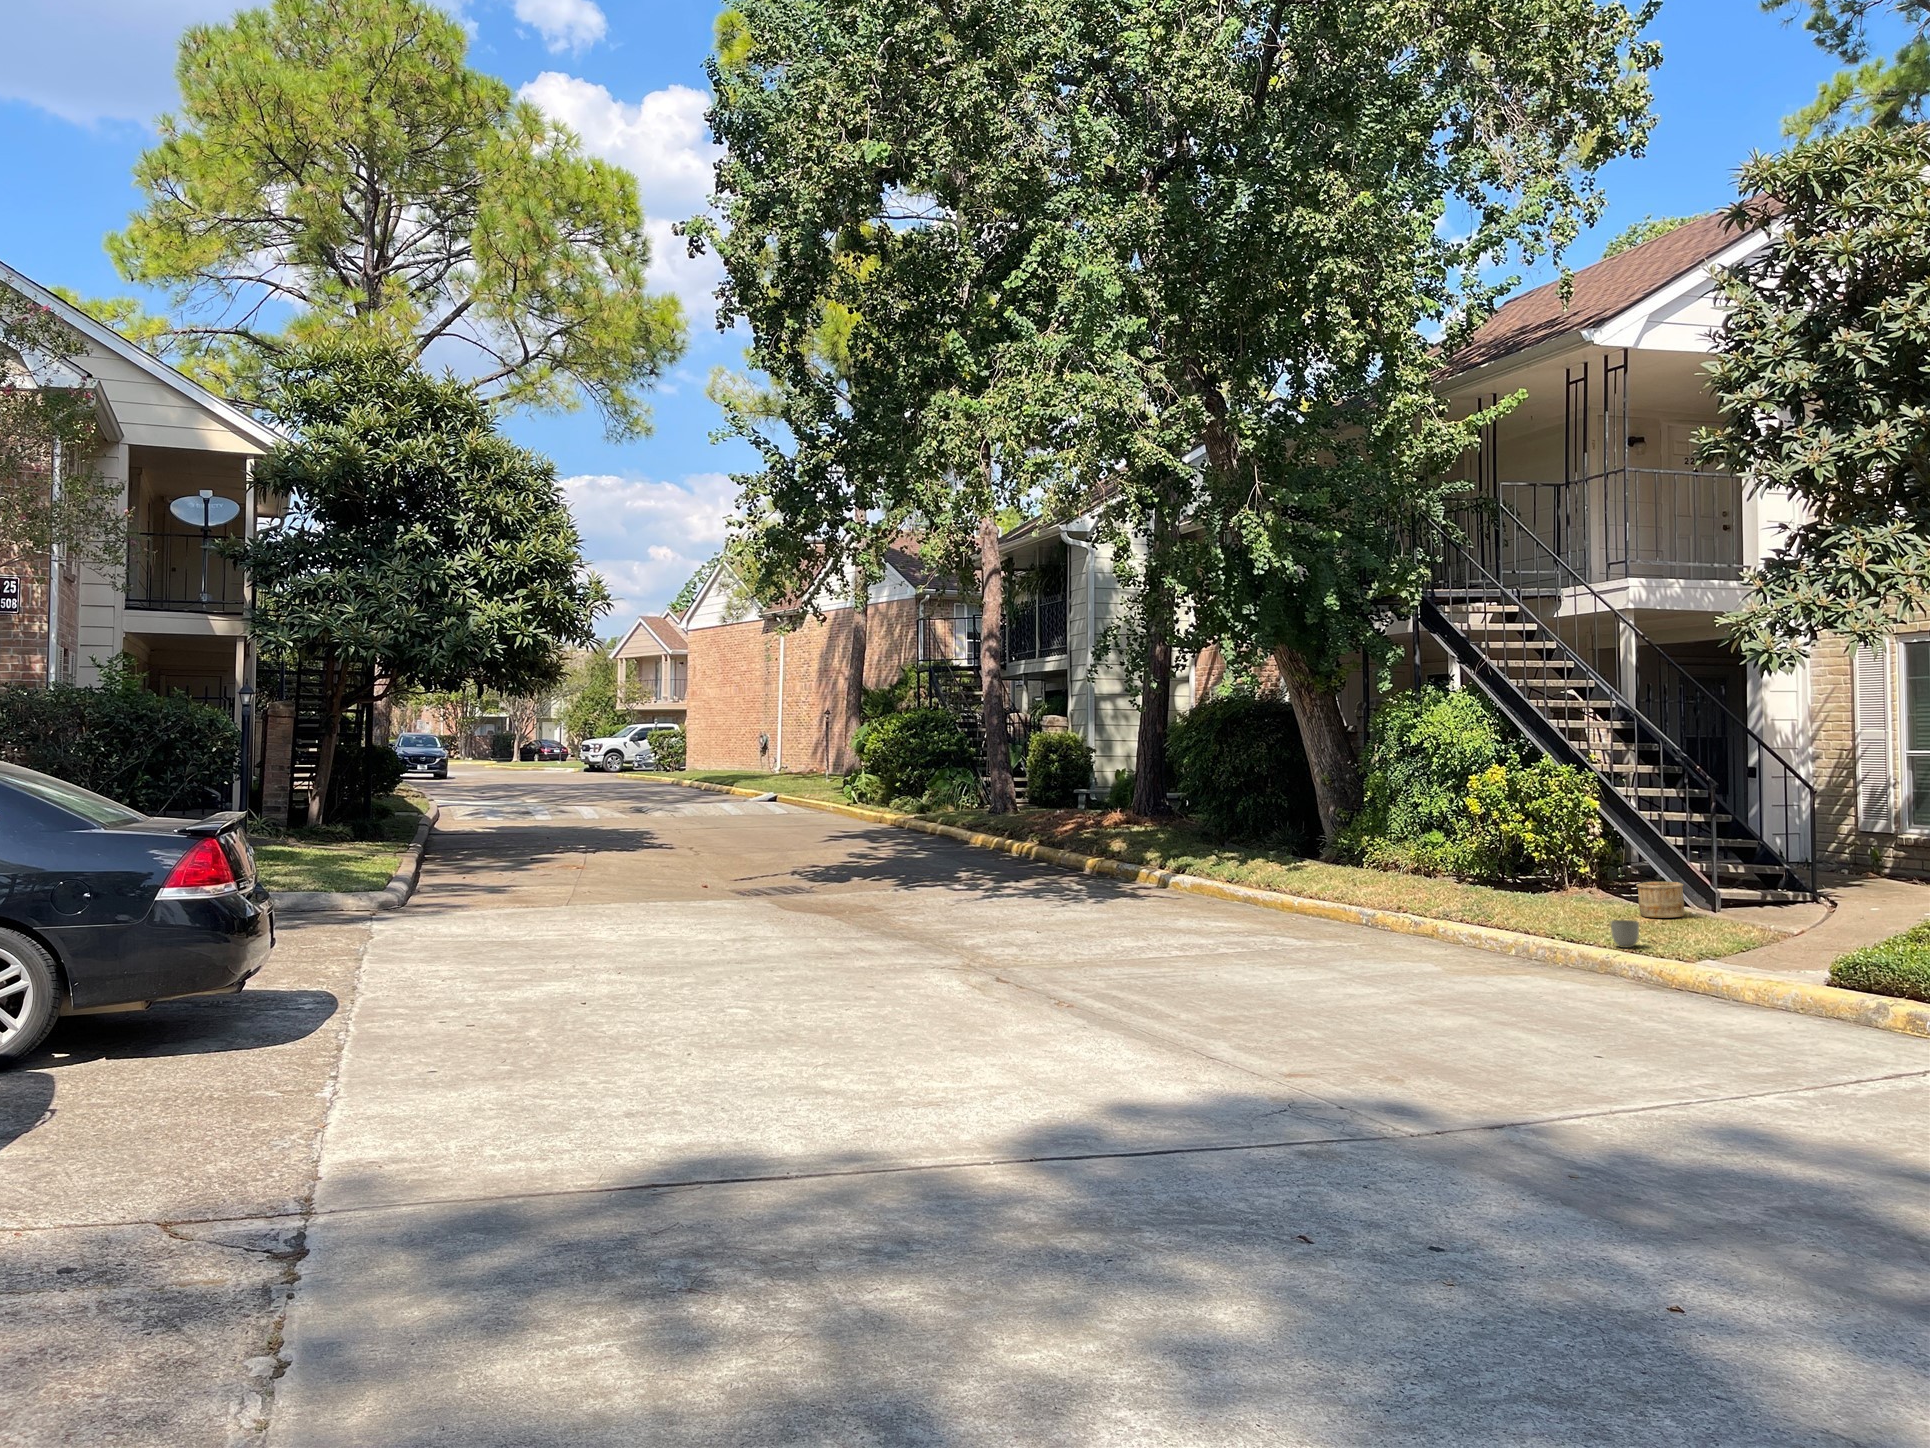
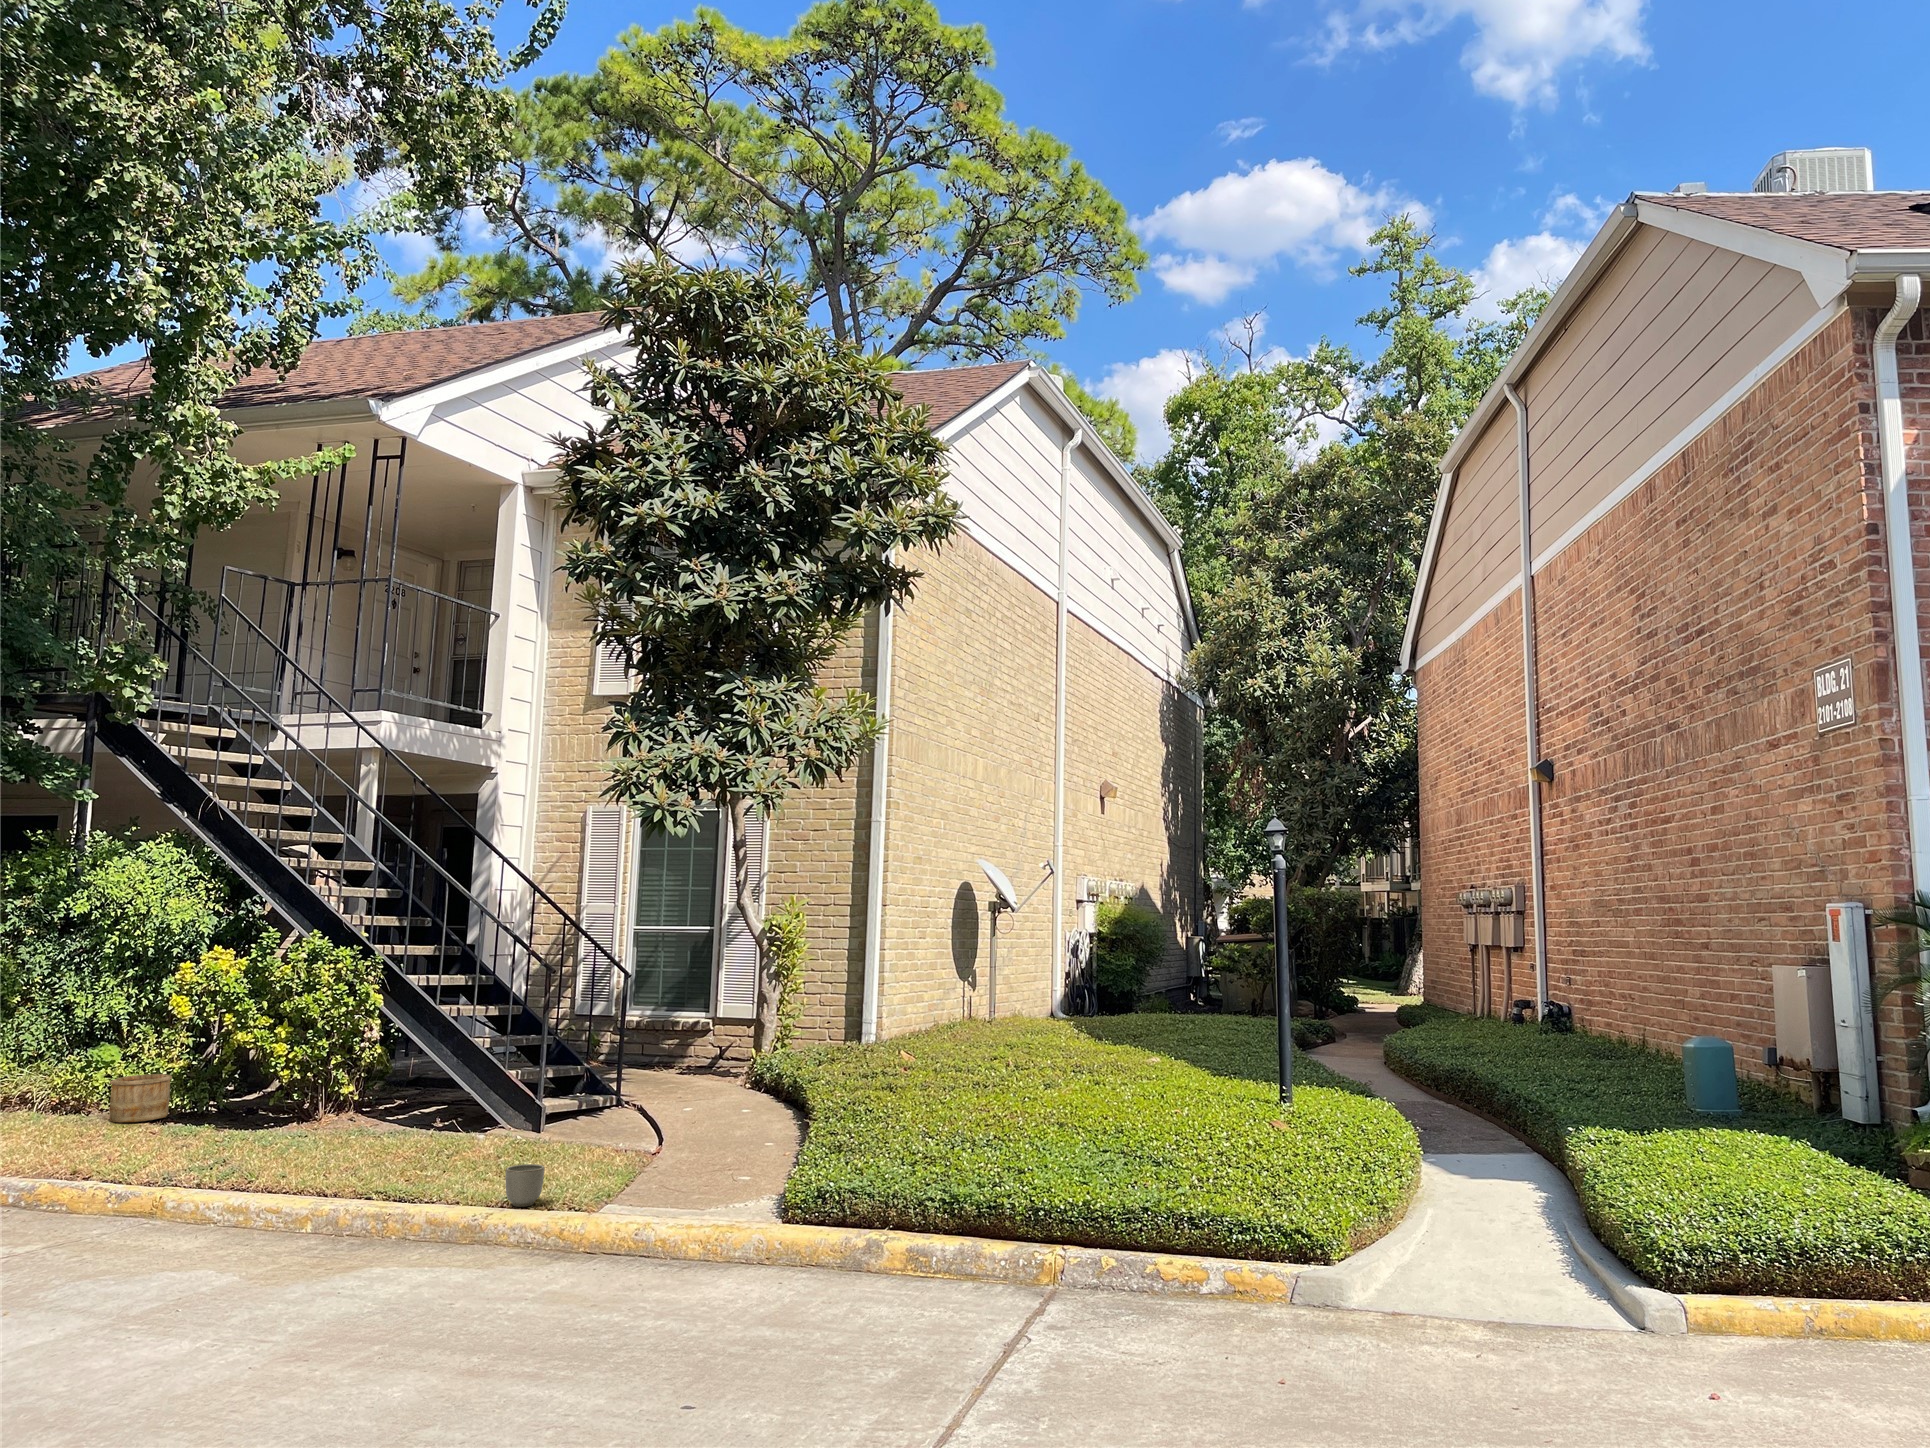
wooden bucket: present [1636,882,1684,918] -> present [110,1074,172,1122]

